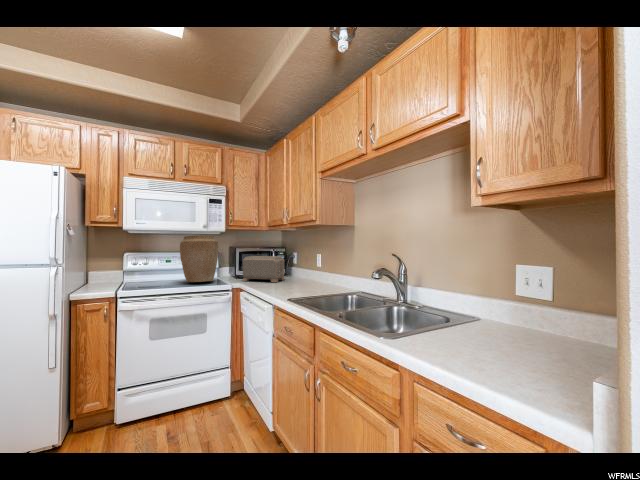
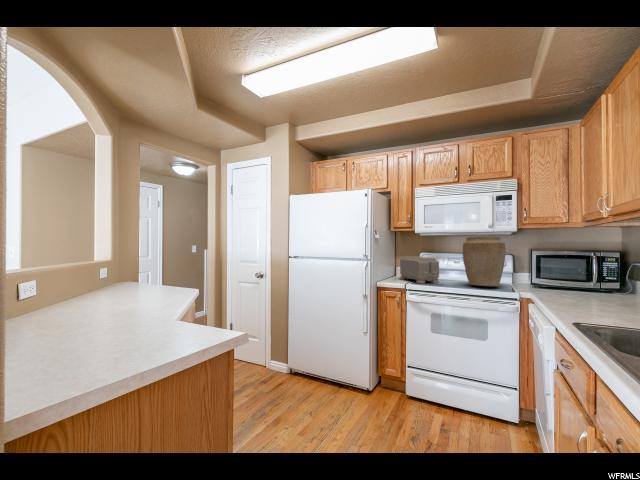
toaster: present [242,256,284,282] -> present [399,257,439,283]

